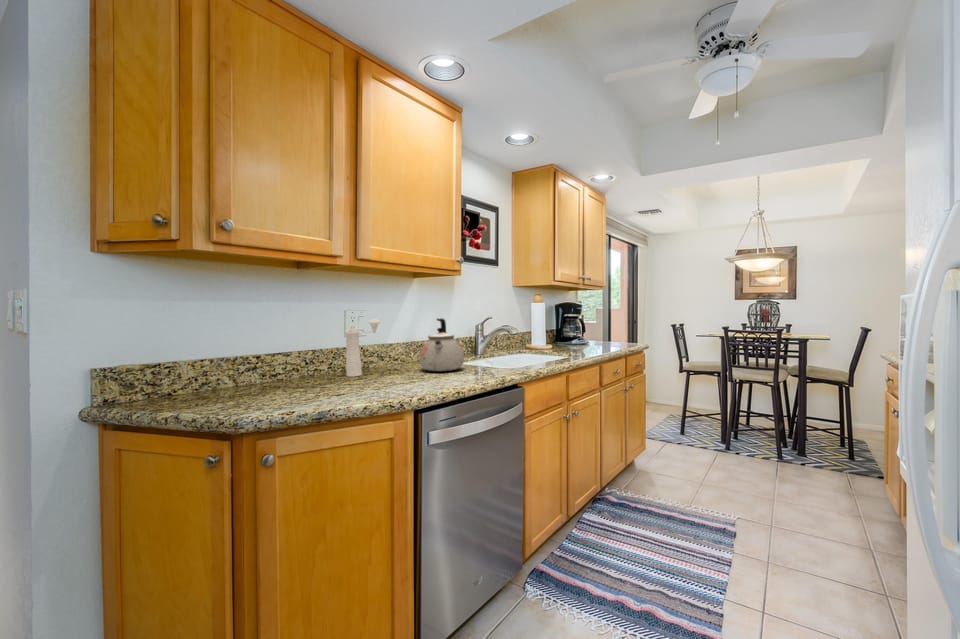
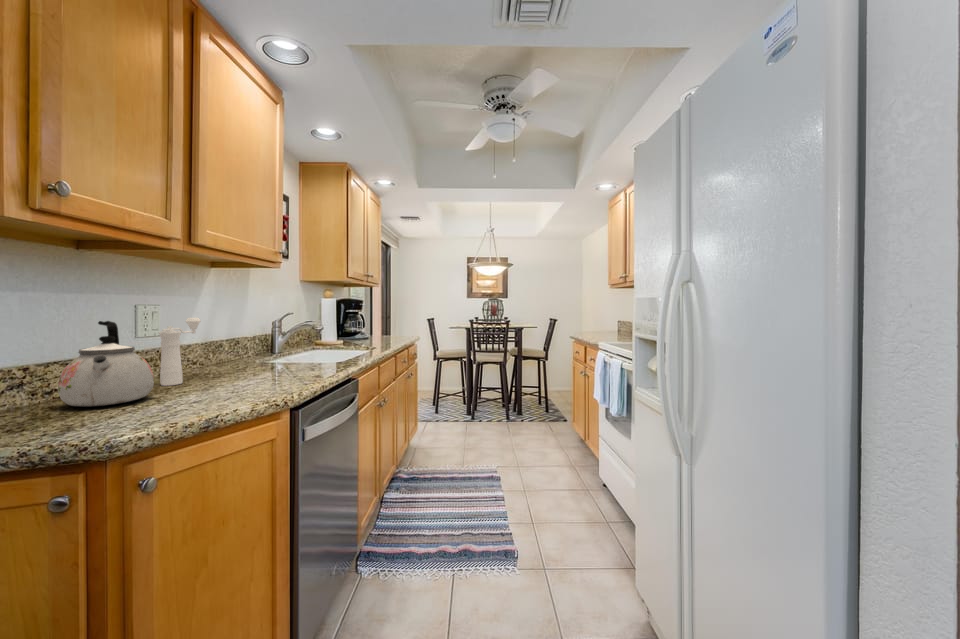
kettle: present [419,319,464,371] -> present [58,321,154,407]

